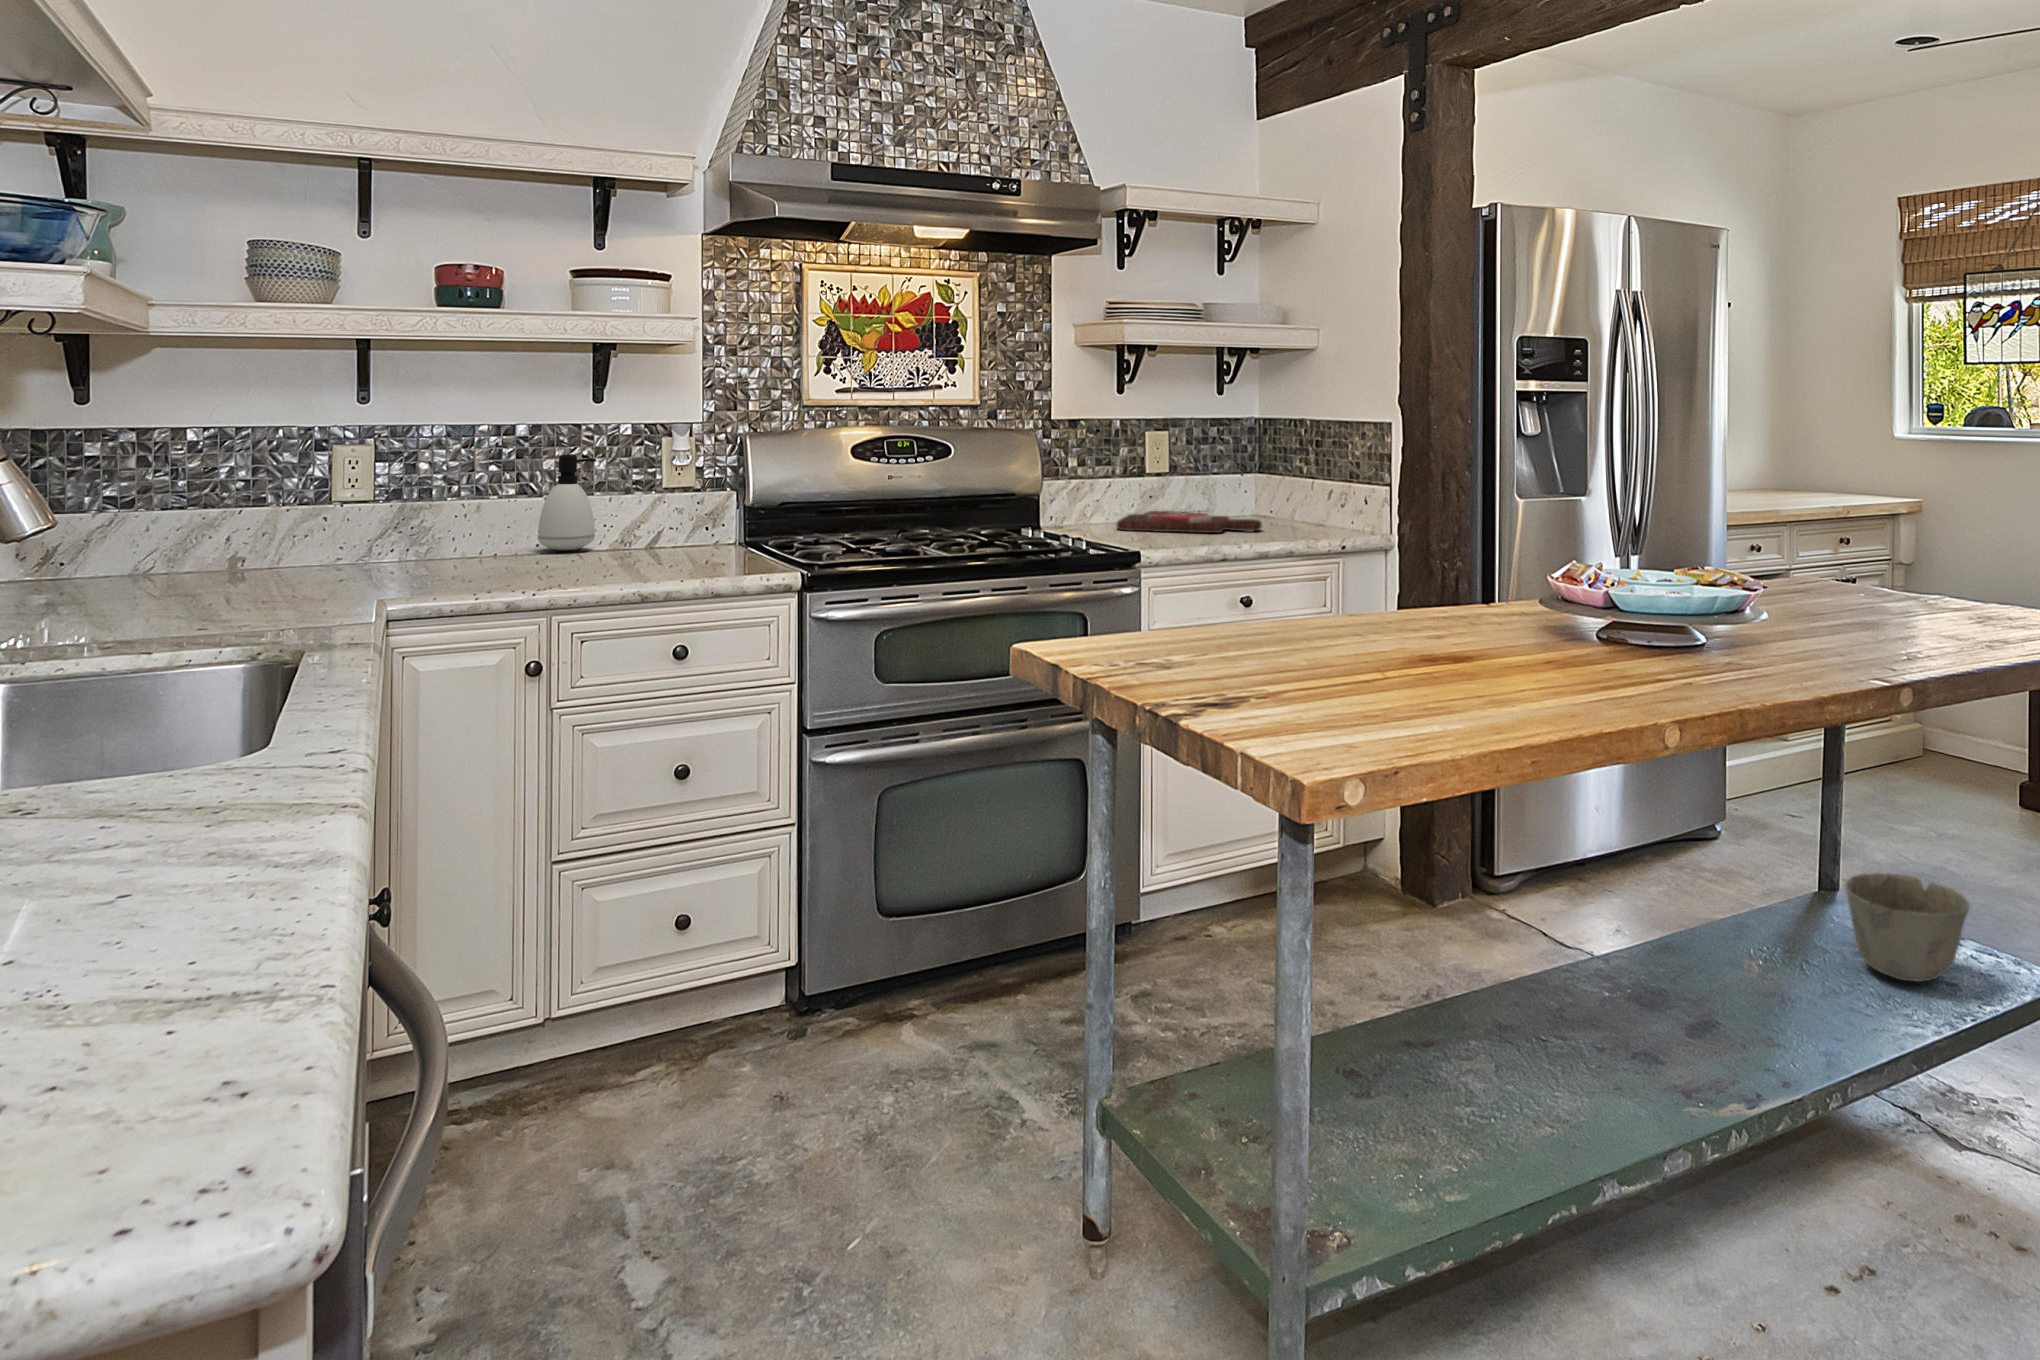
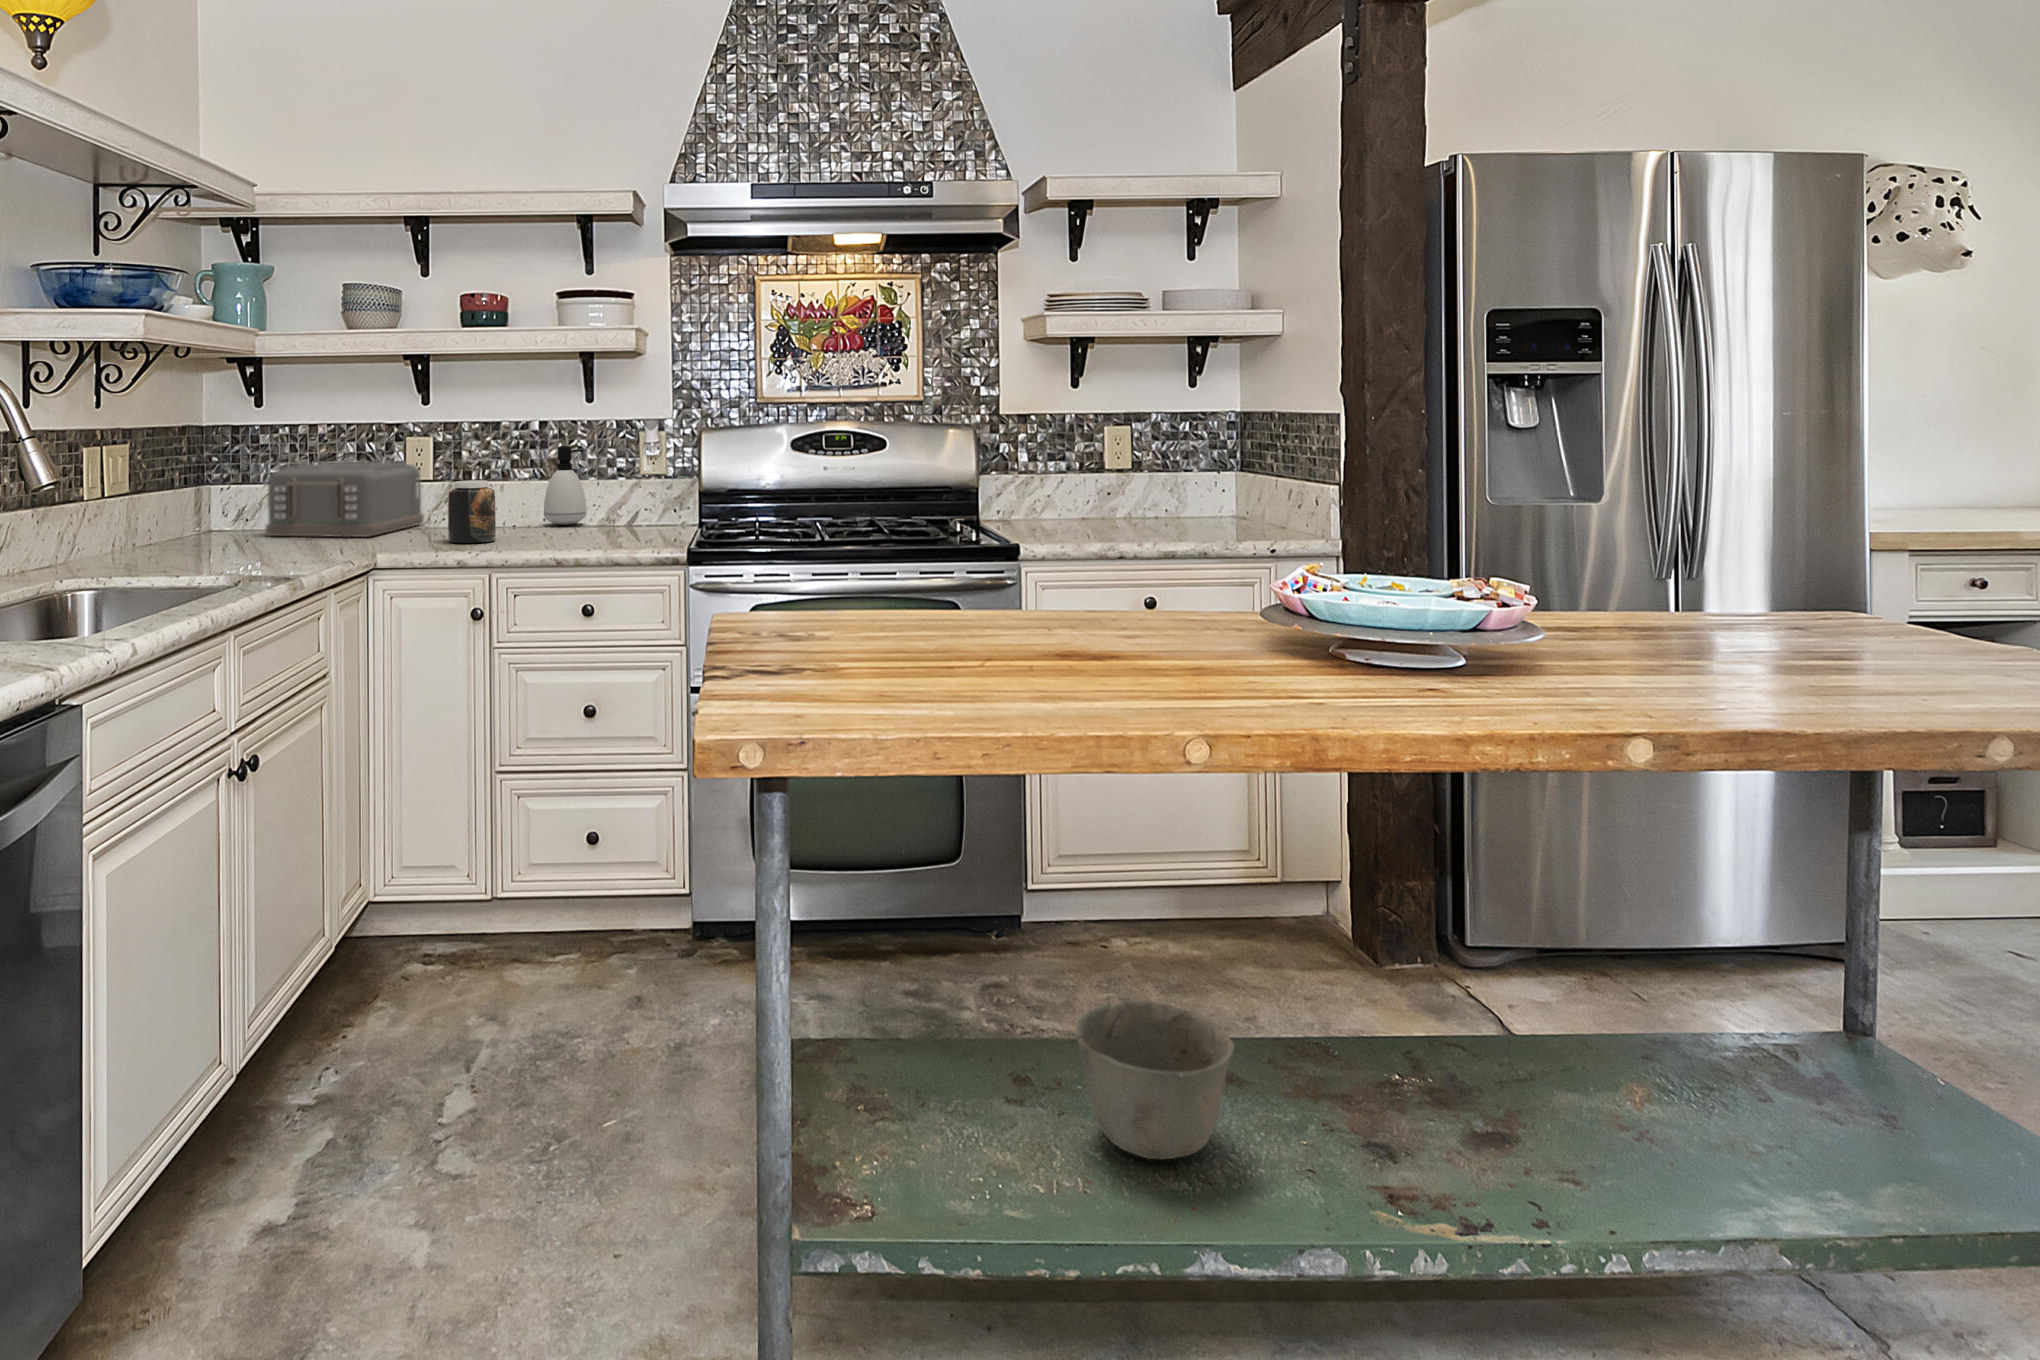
toaster: none [136,476,360,584] -> present [265,462,424,537]
jar: none [455,500,522,580] -> present [448,480,496,543]
cutting board: present [1116,510,1262,533] -> none [1061,505,1217,529]
ceramic bowl: present [1845,873,1970,982] -> present [1075,1000,1233,1159]

